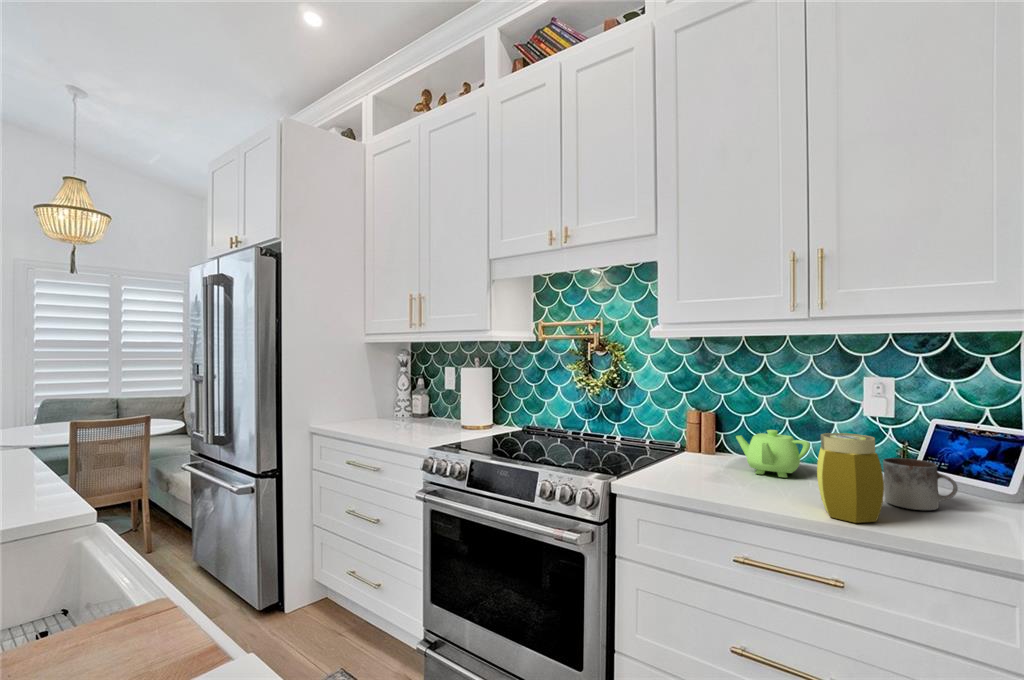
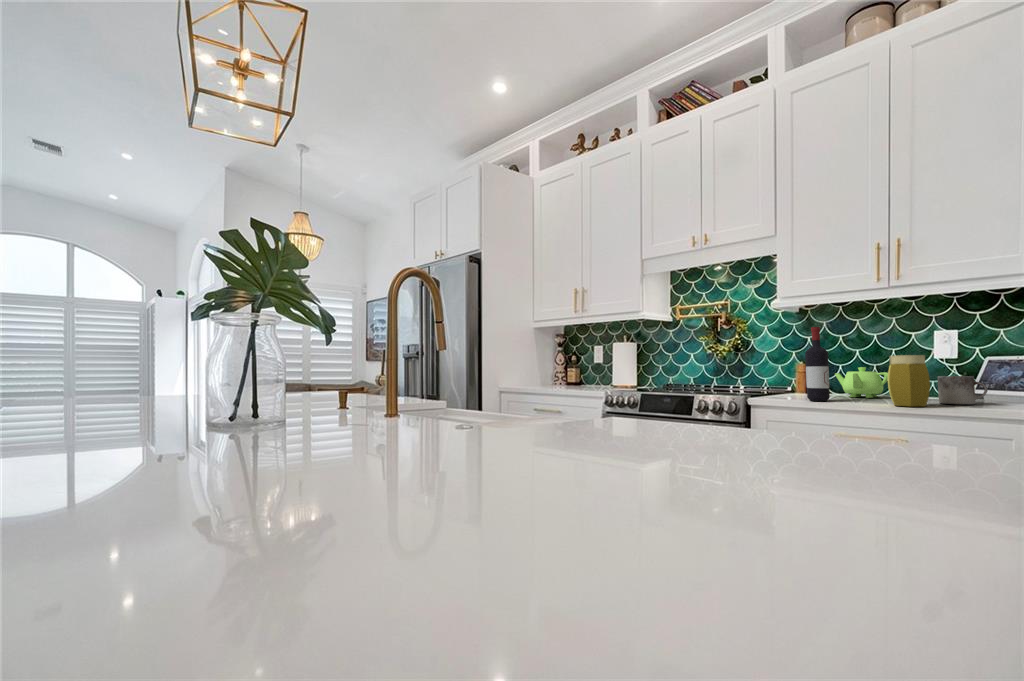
wine bottle: none [698,379,731,494] -> present [805,327,830,401]

